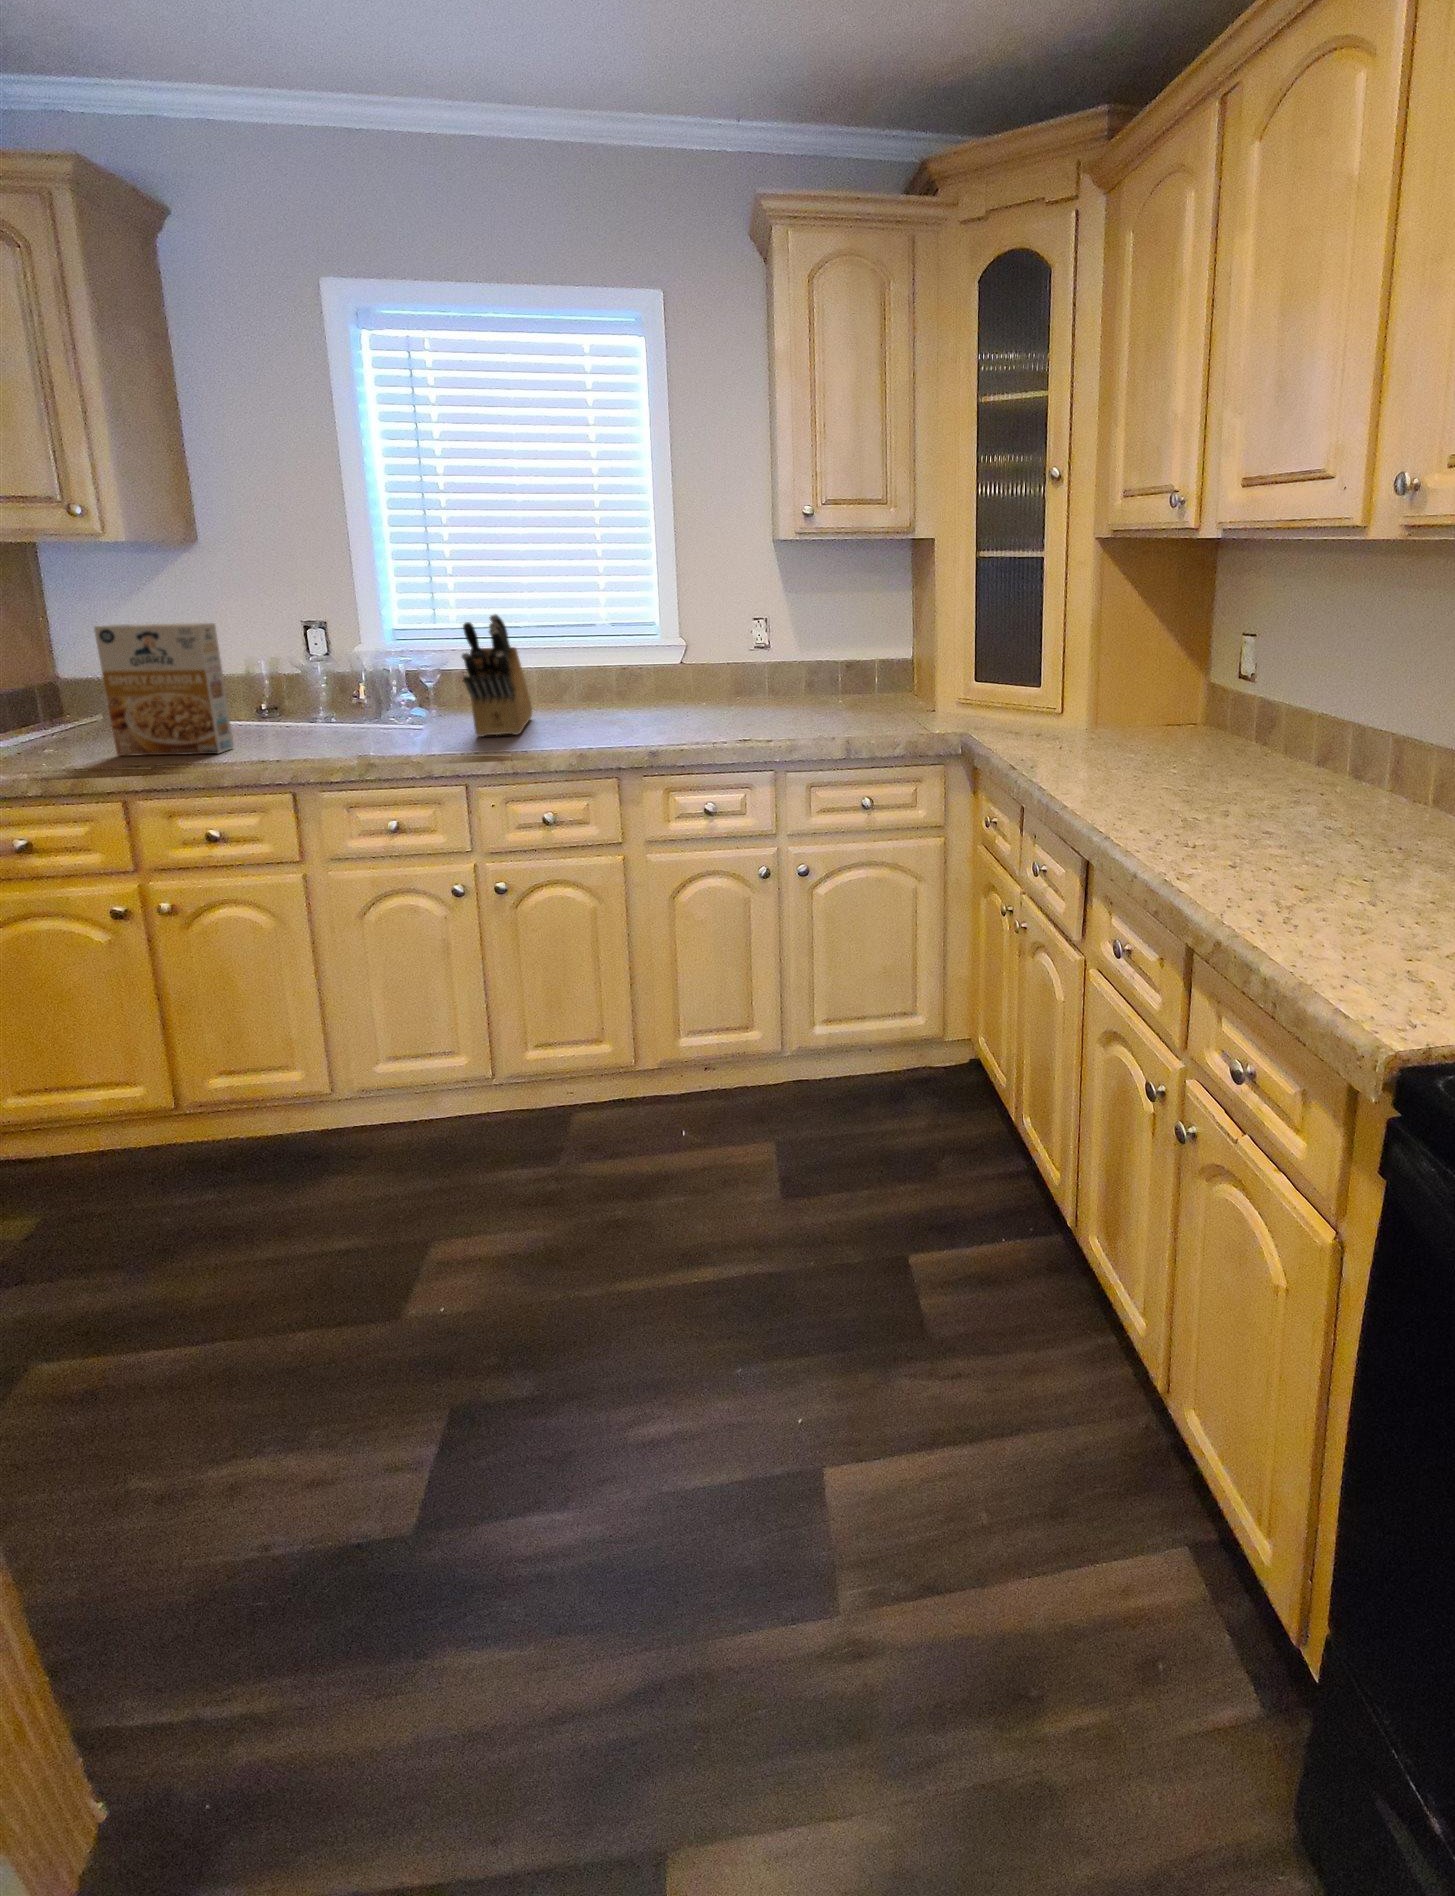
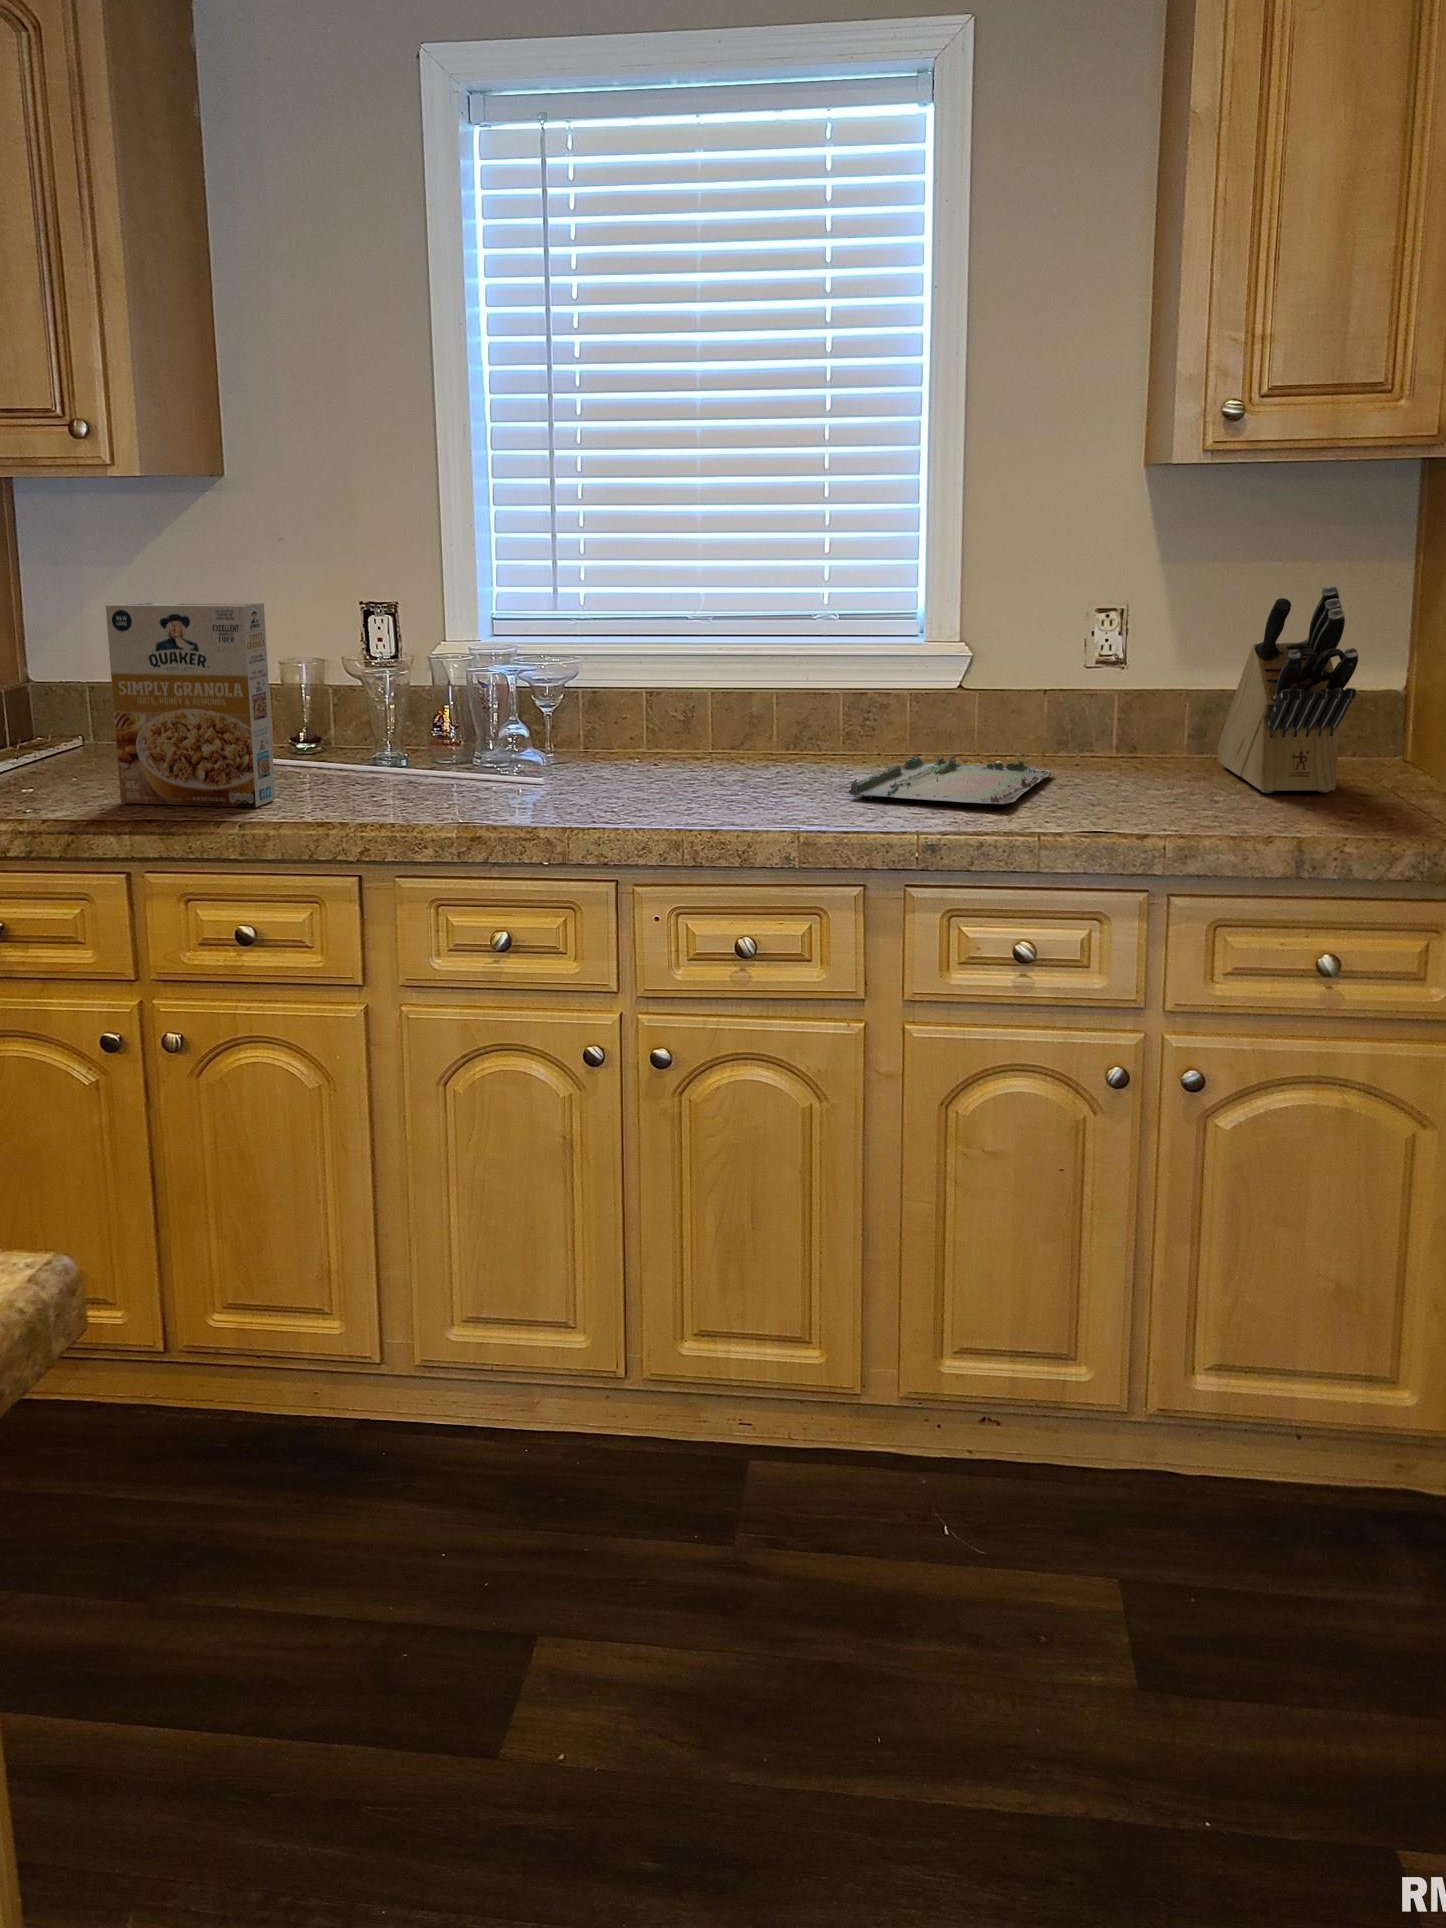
knife block: present [462,614,532,737] -> present [1217,585,1358,793]
tray: none [610,698,733,729] -> present [848,754,1053,805]

